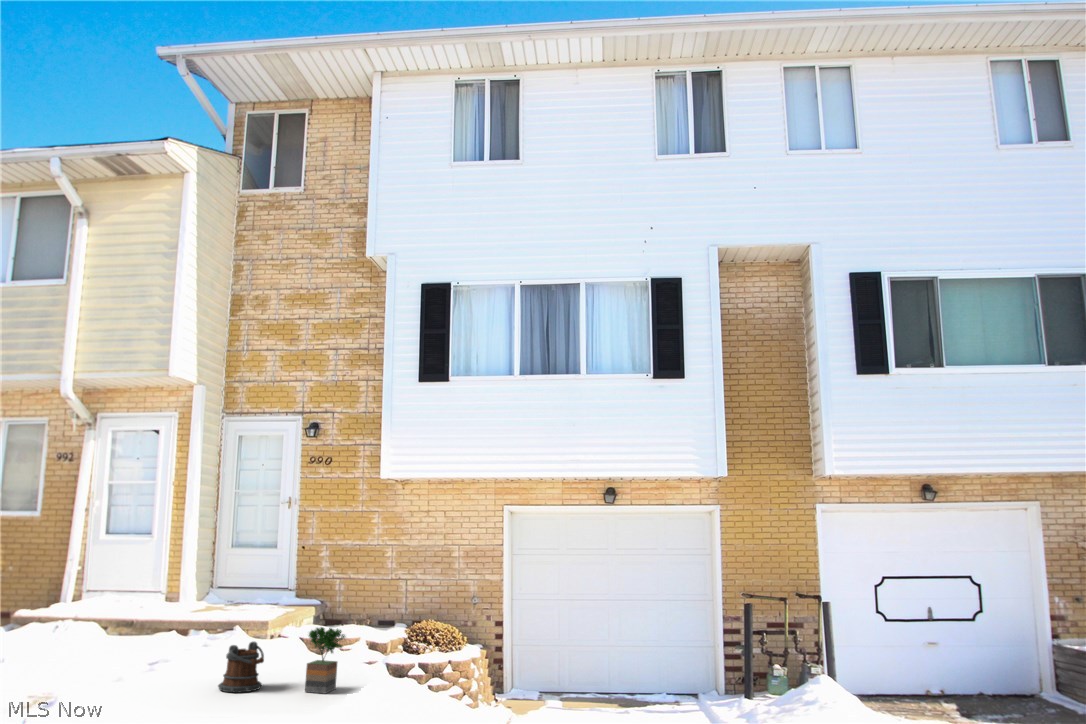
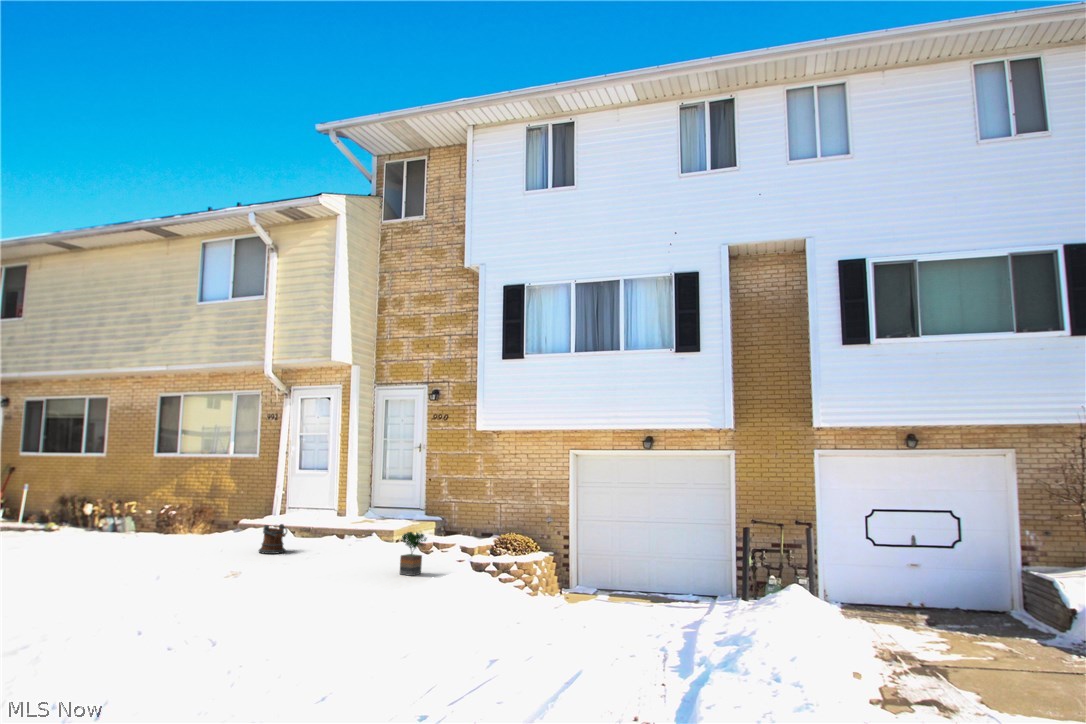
bucket: present [218,642,264,692] -> present [259,524,287,554]

